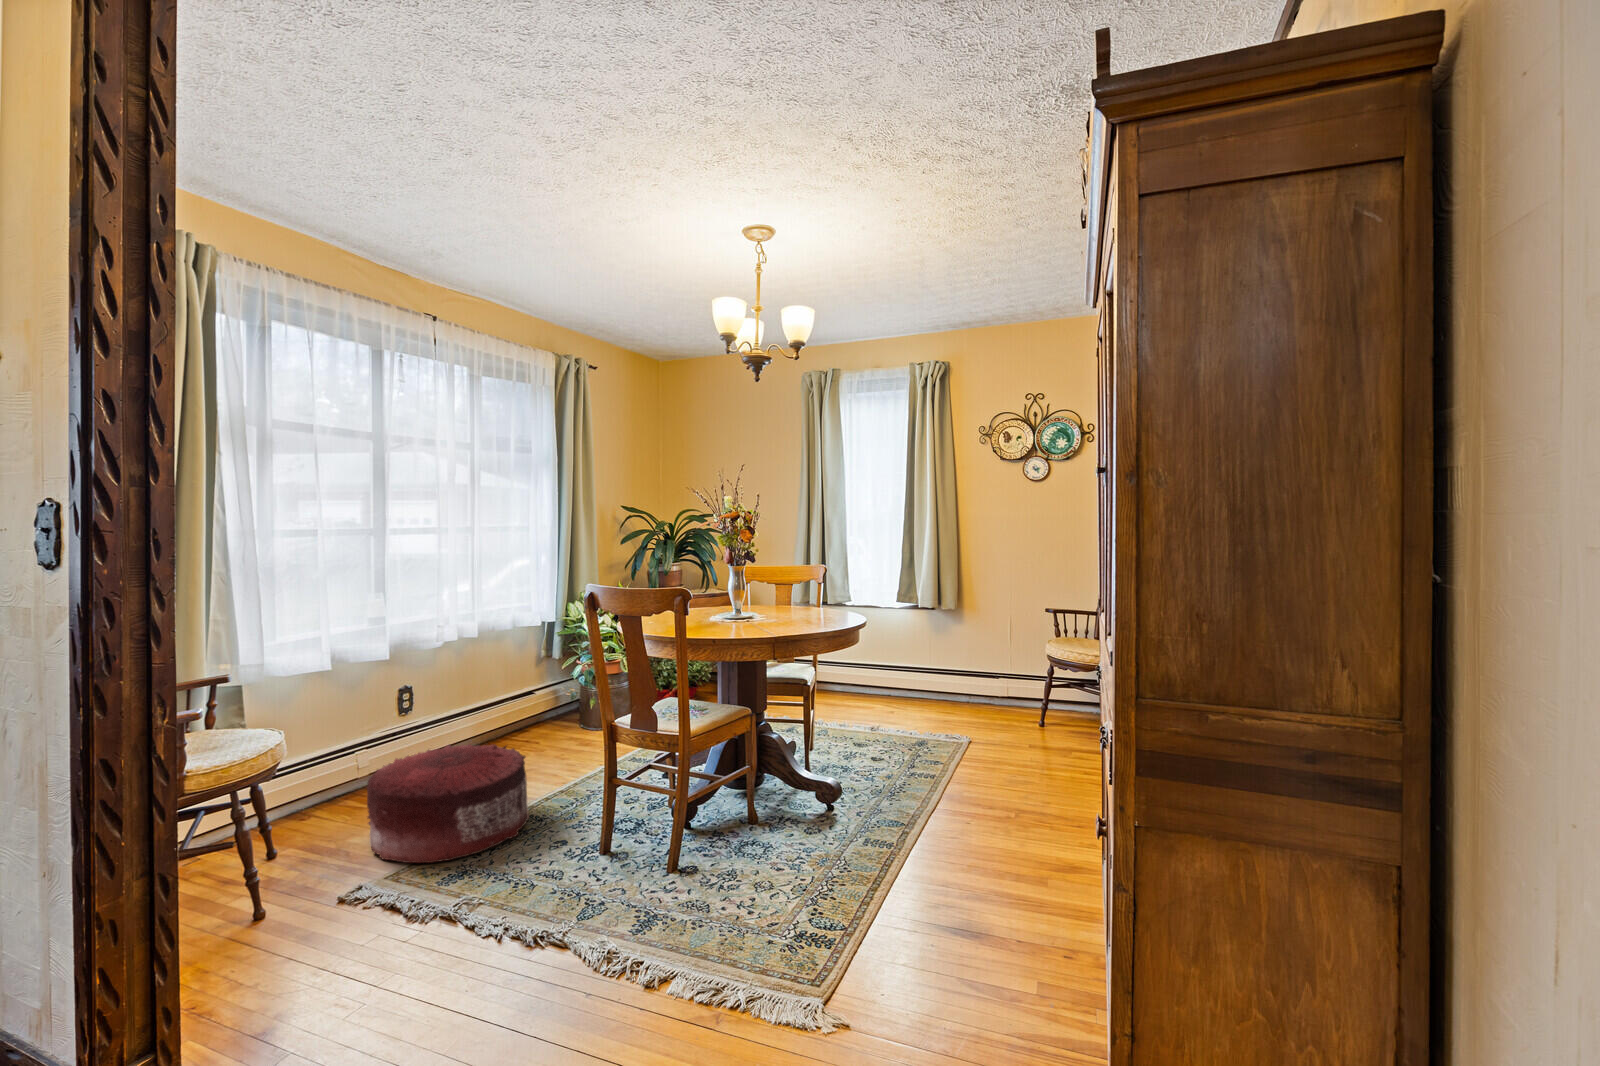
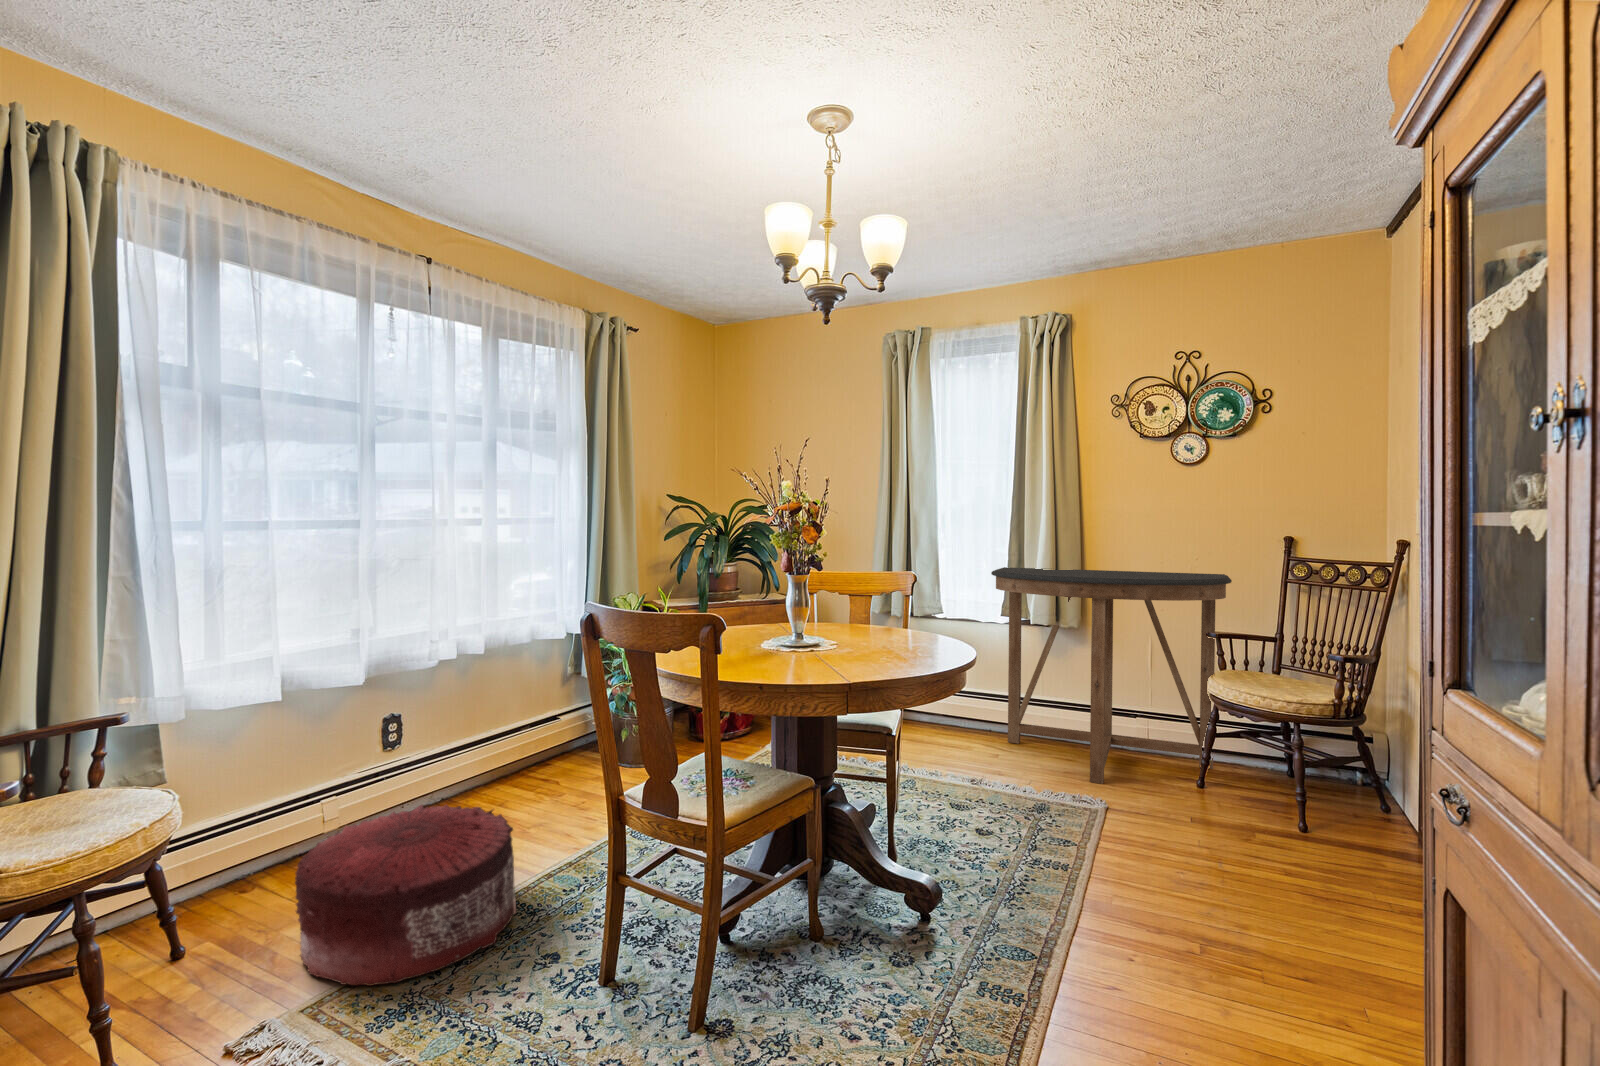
console table: none [887,563,1064,726] -> present [991,567,1232,784]

